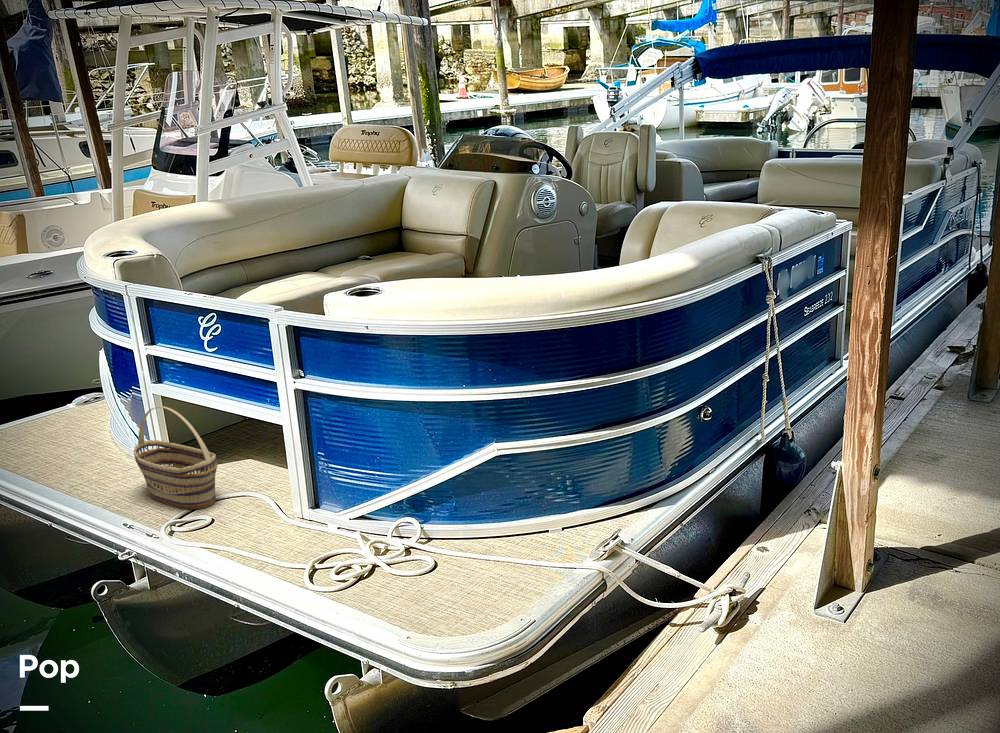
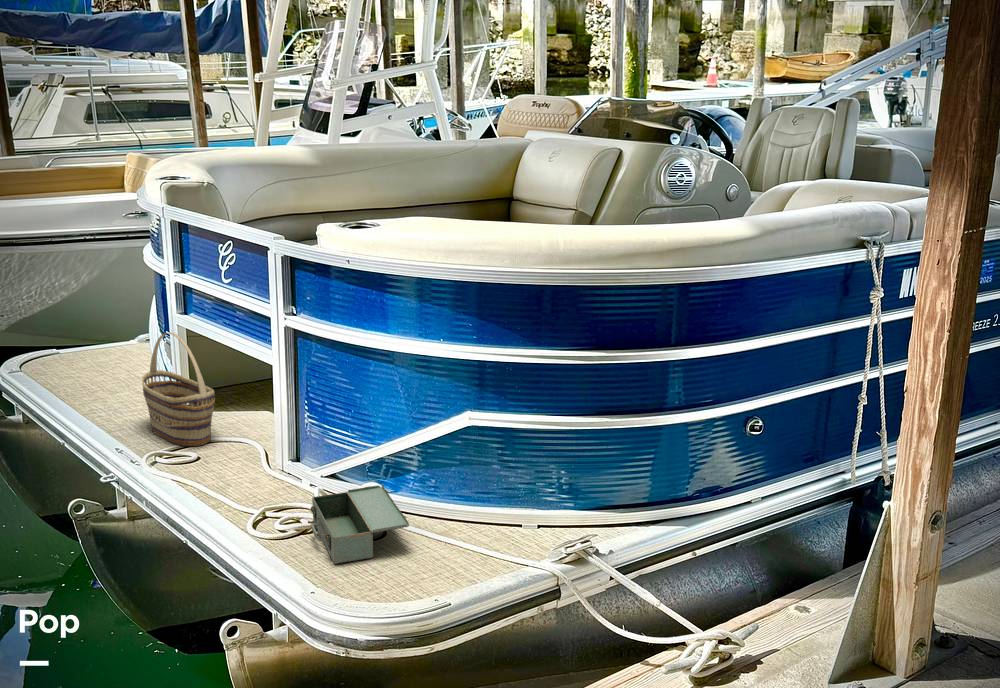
toolbox: none [360,520,464,603] -> present [311,486,409,564]

